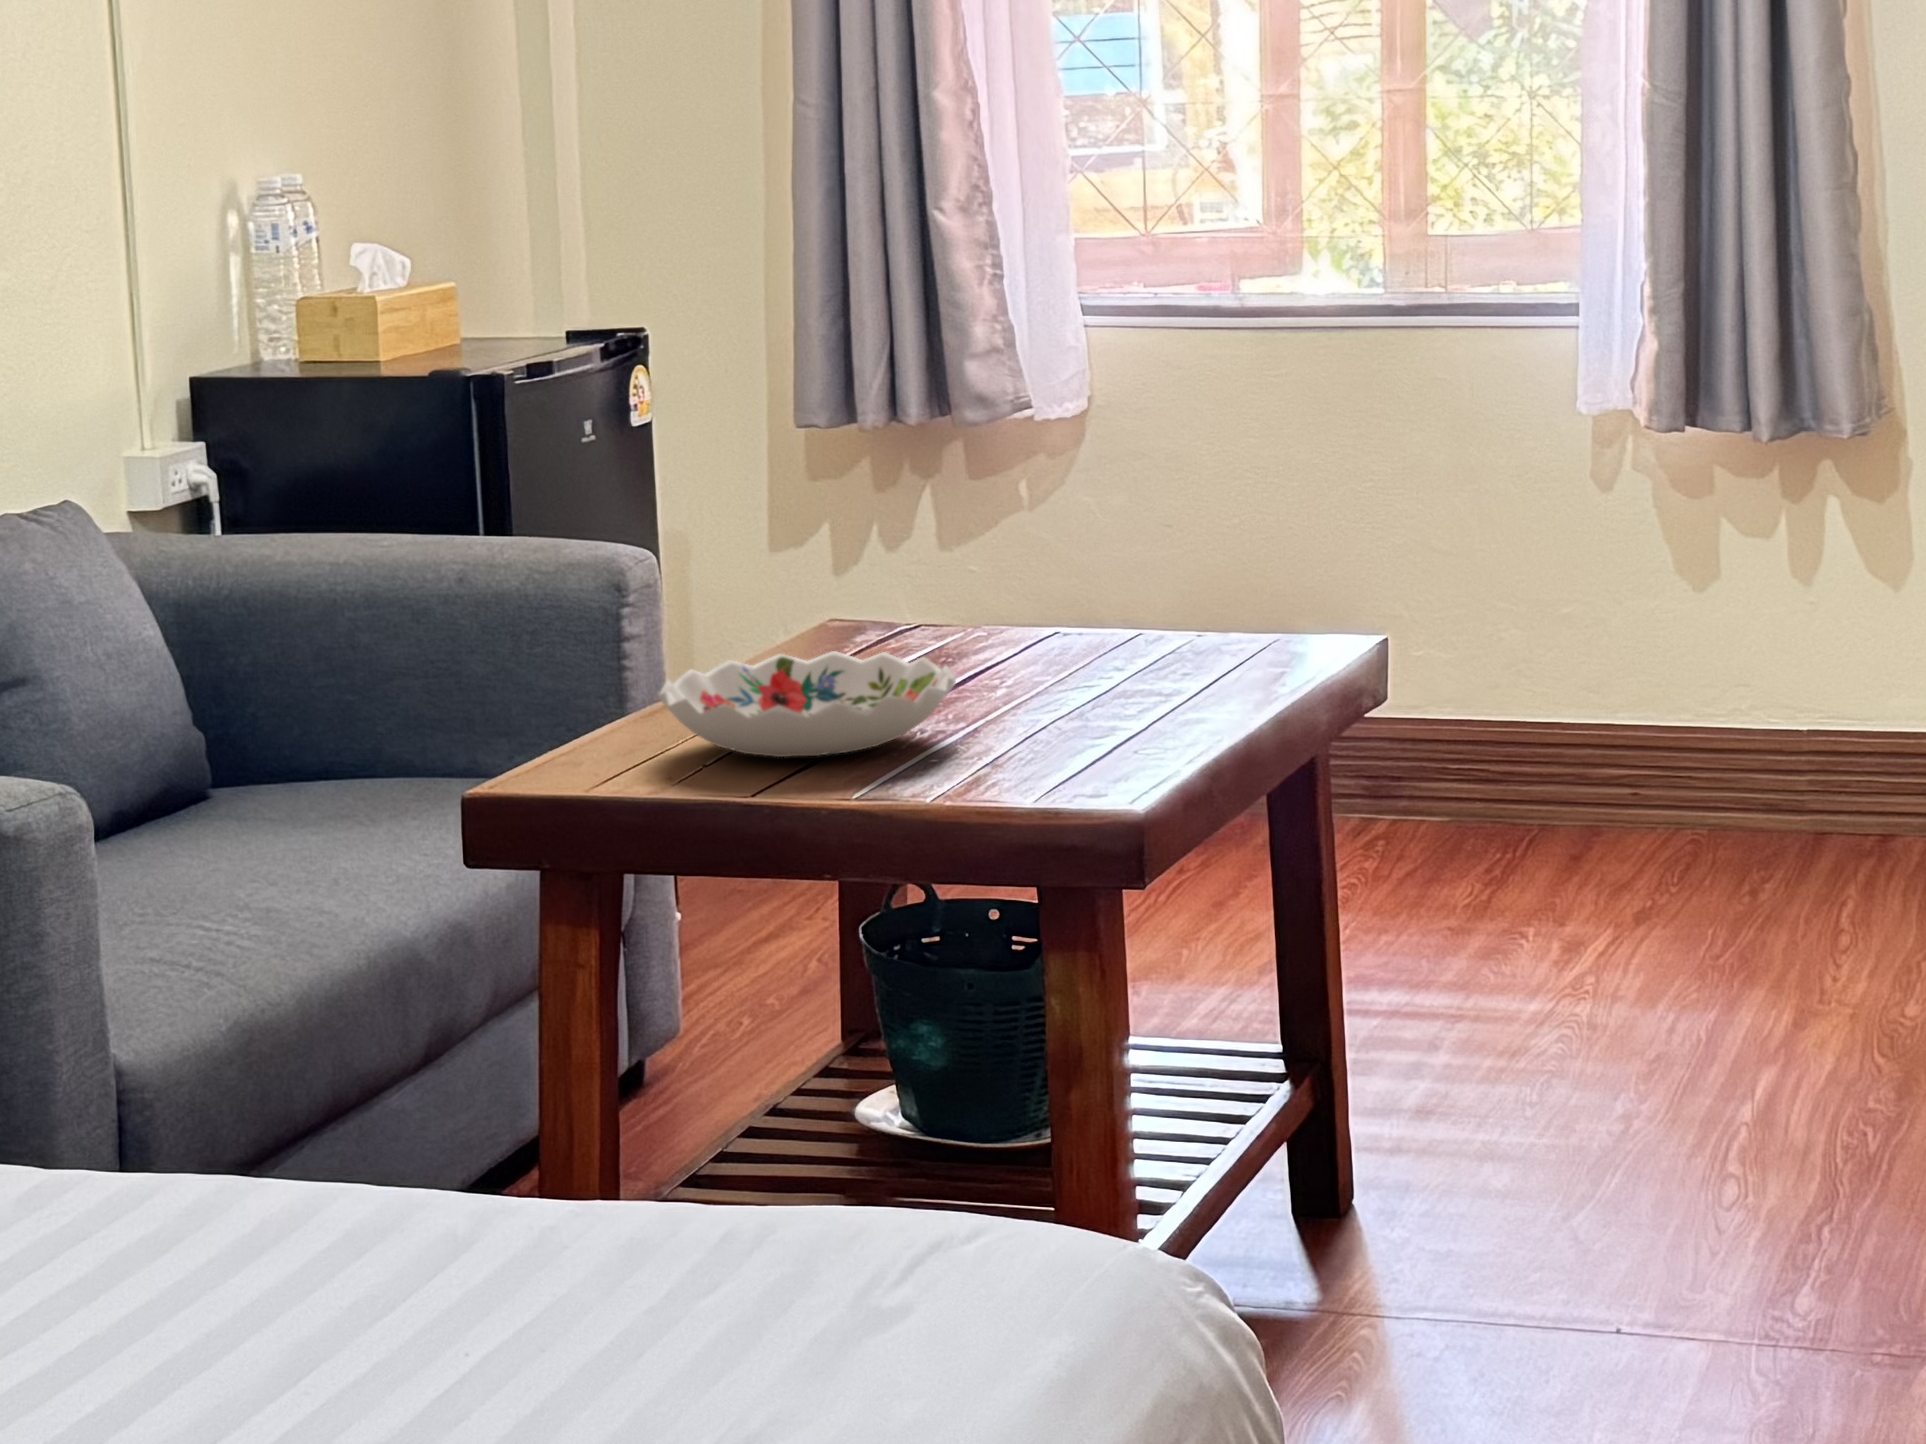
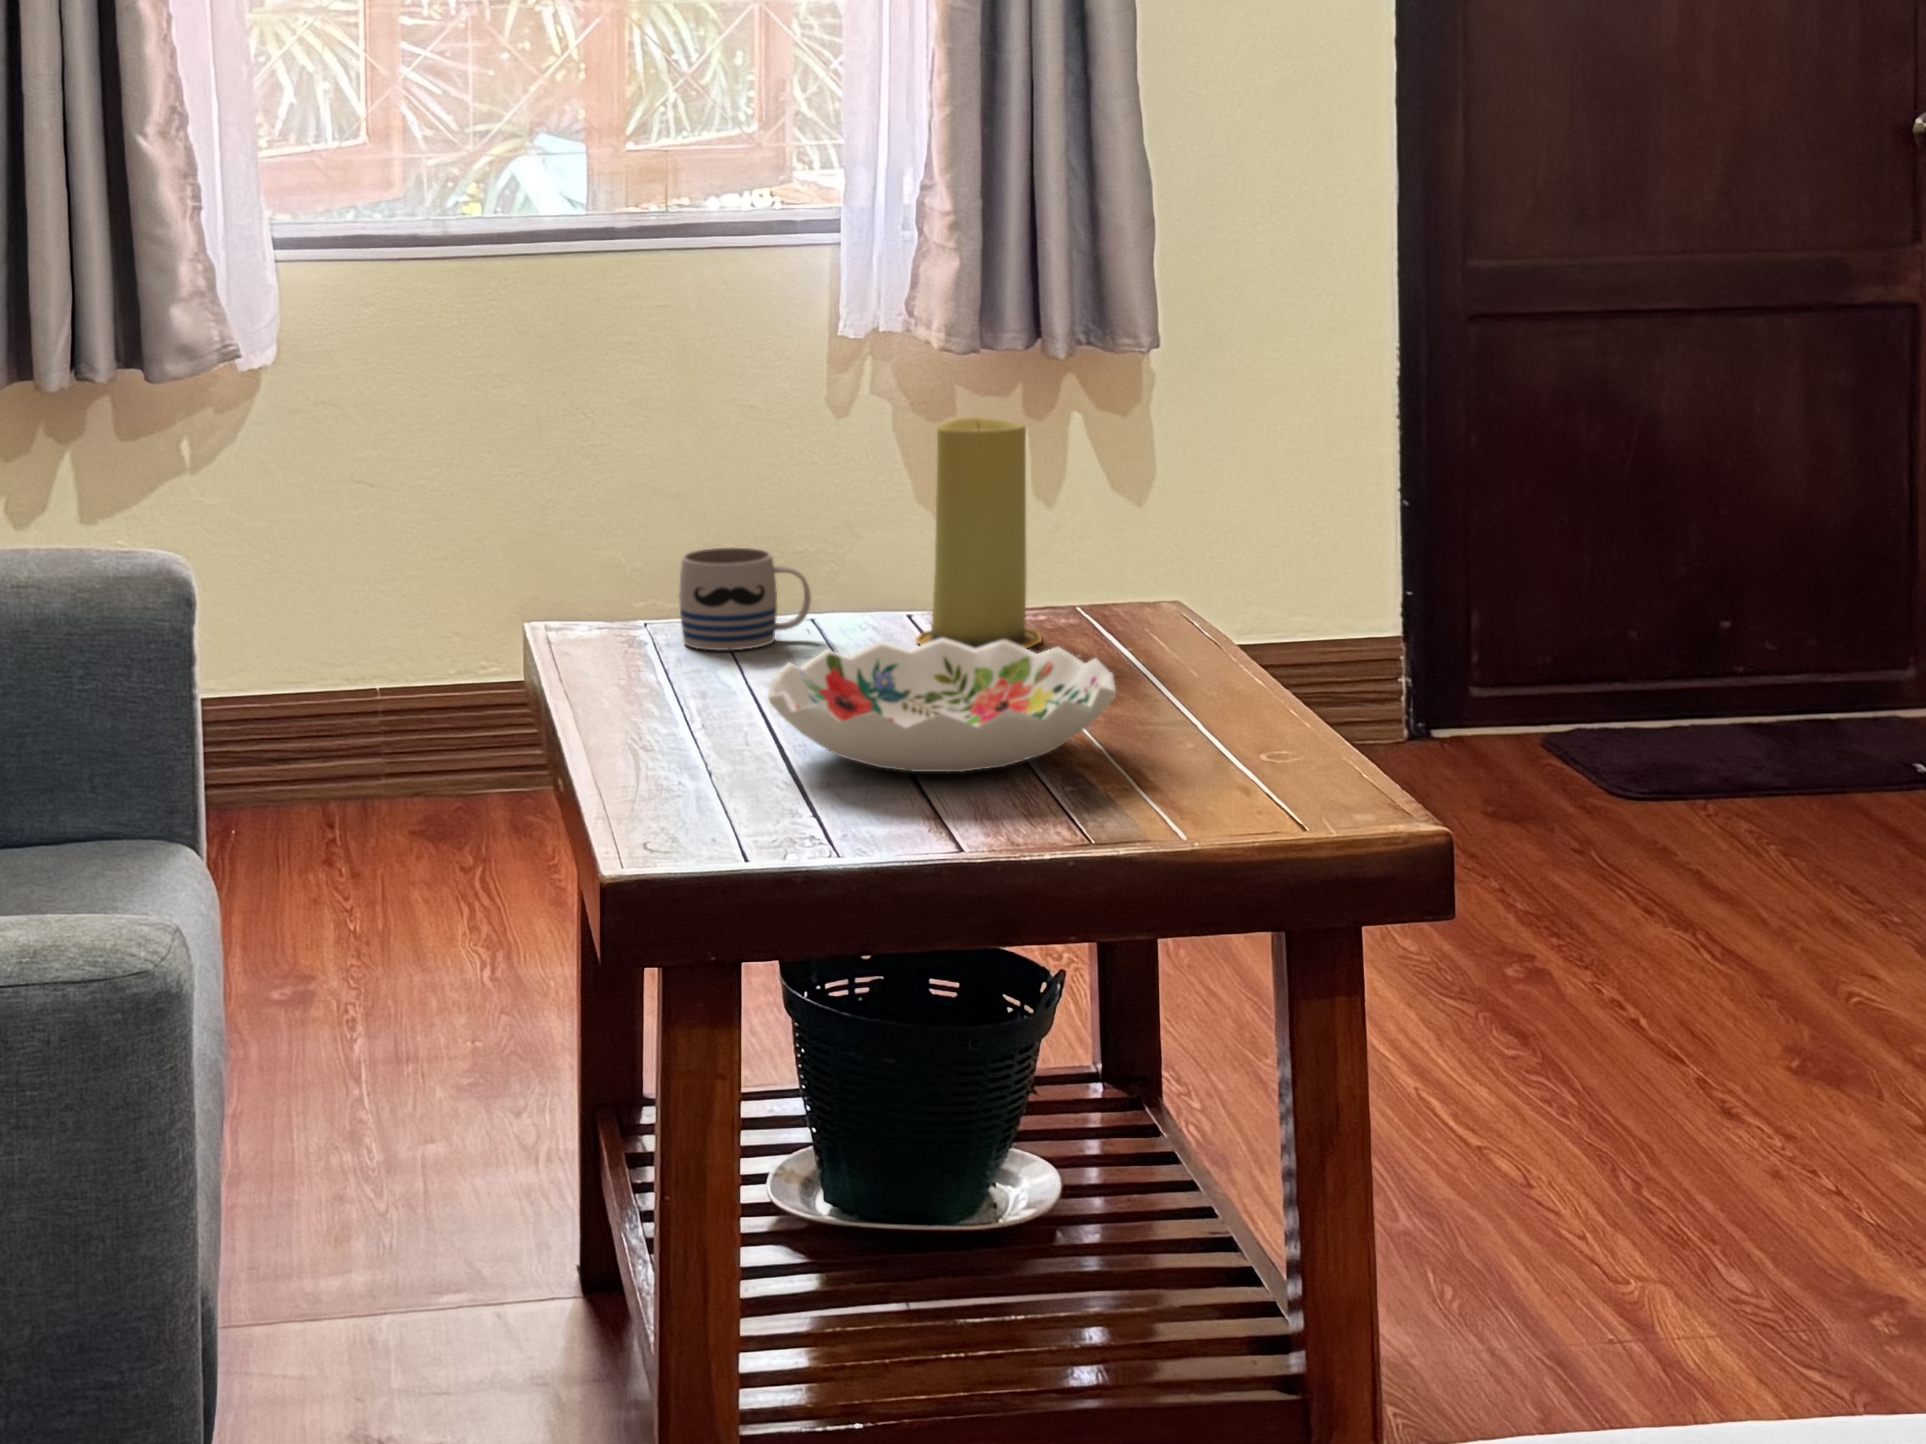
candle: none [1016,472,1126,677] -> present [916,417,1041,649]
mug: none [849,573,959,659] -> present [679,547,811,650]

